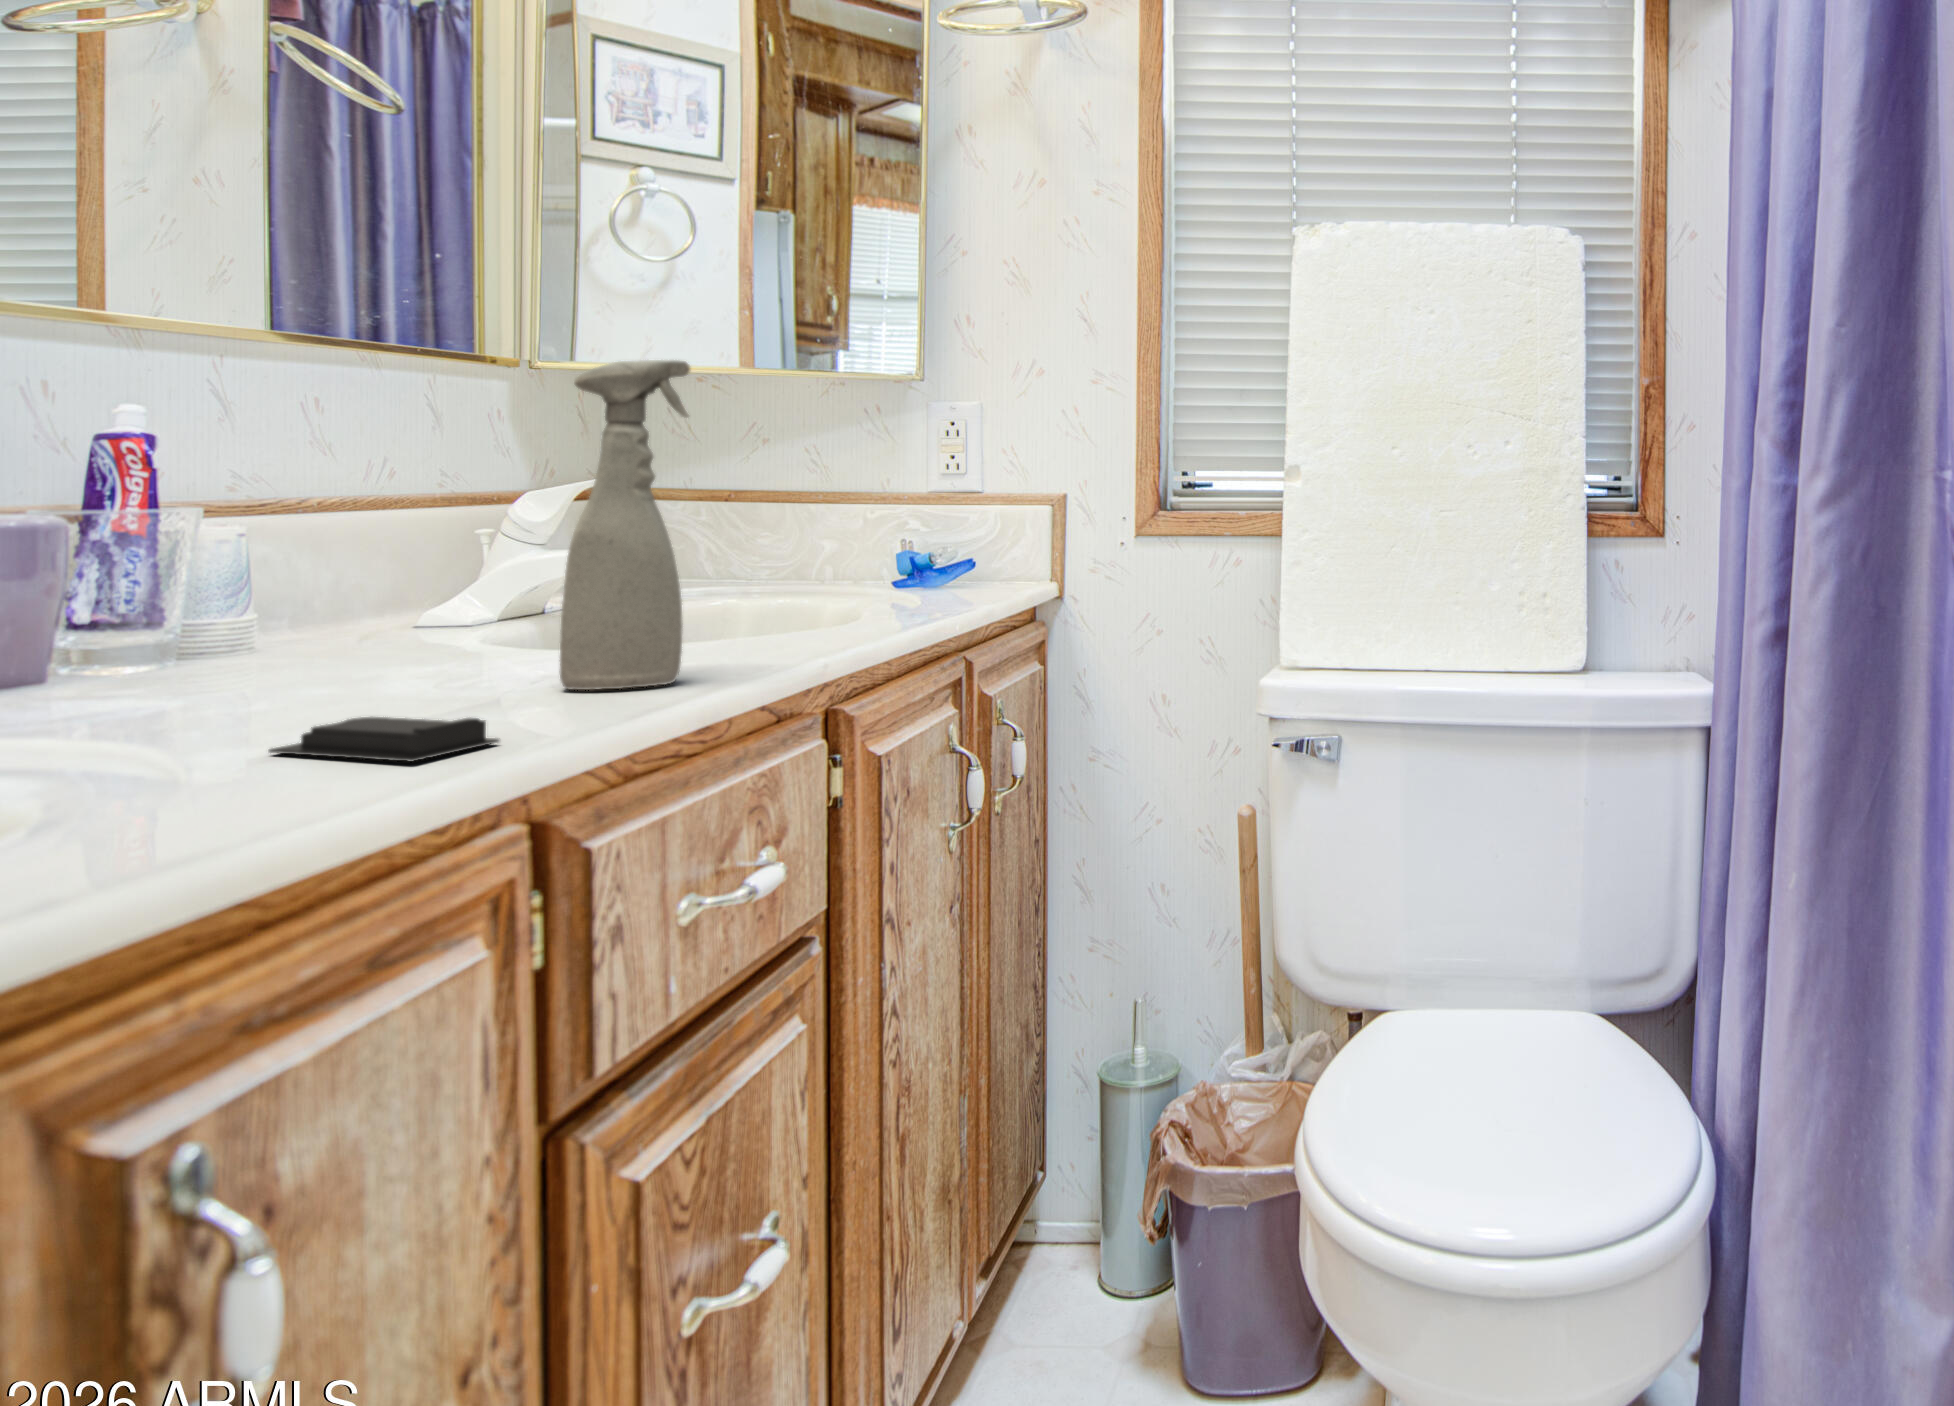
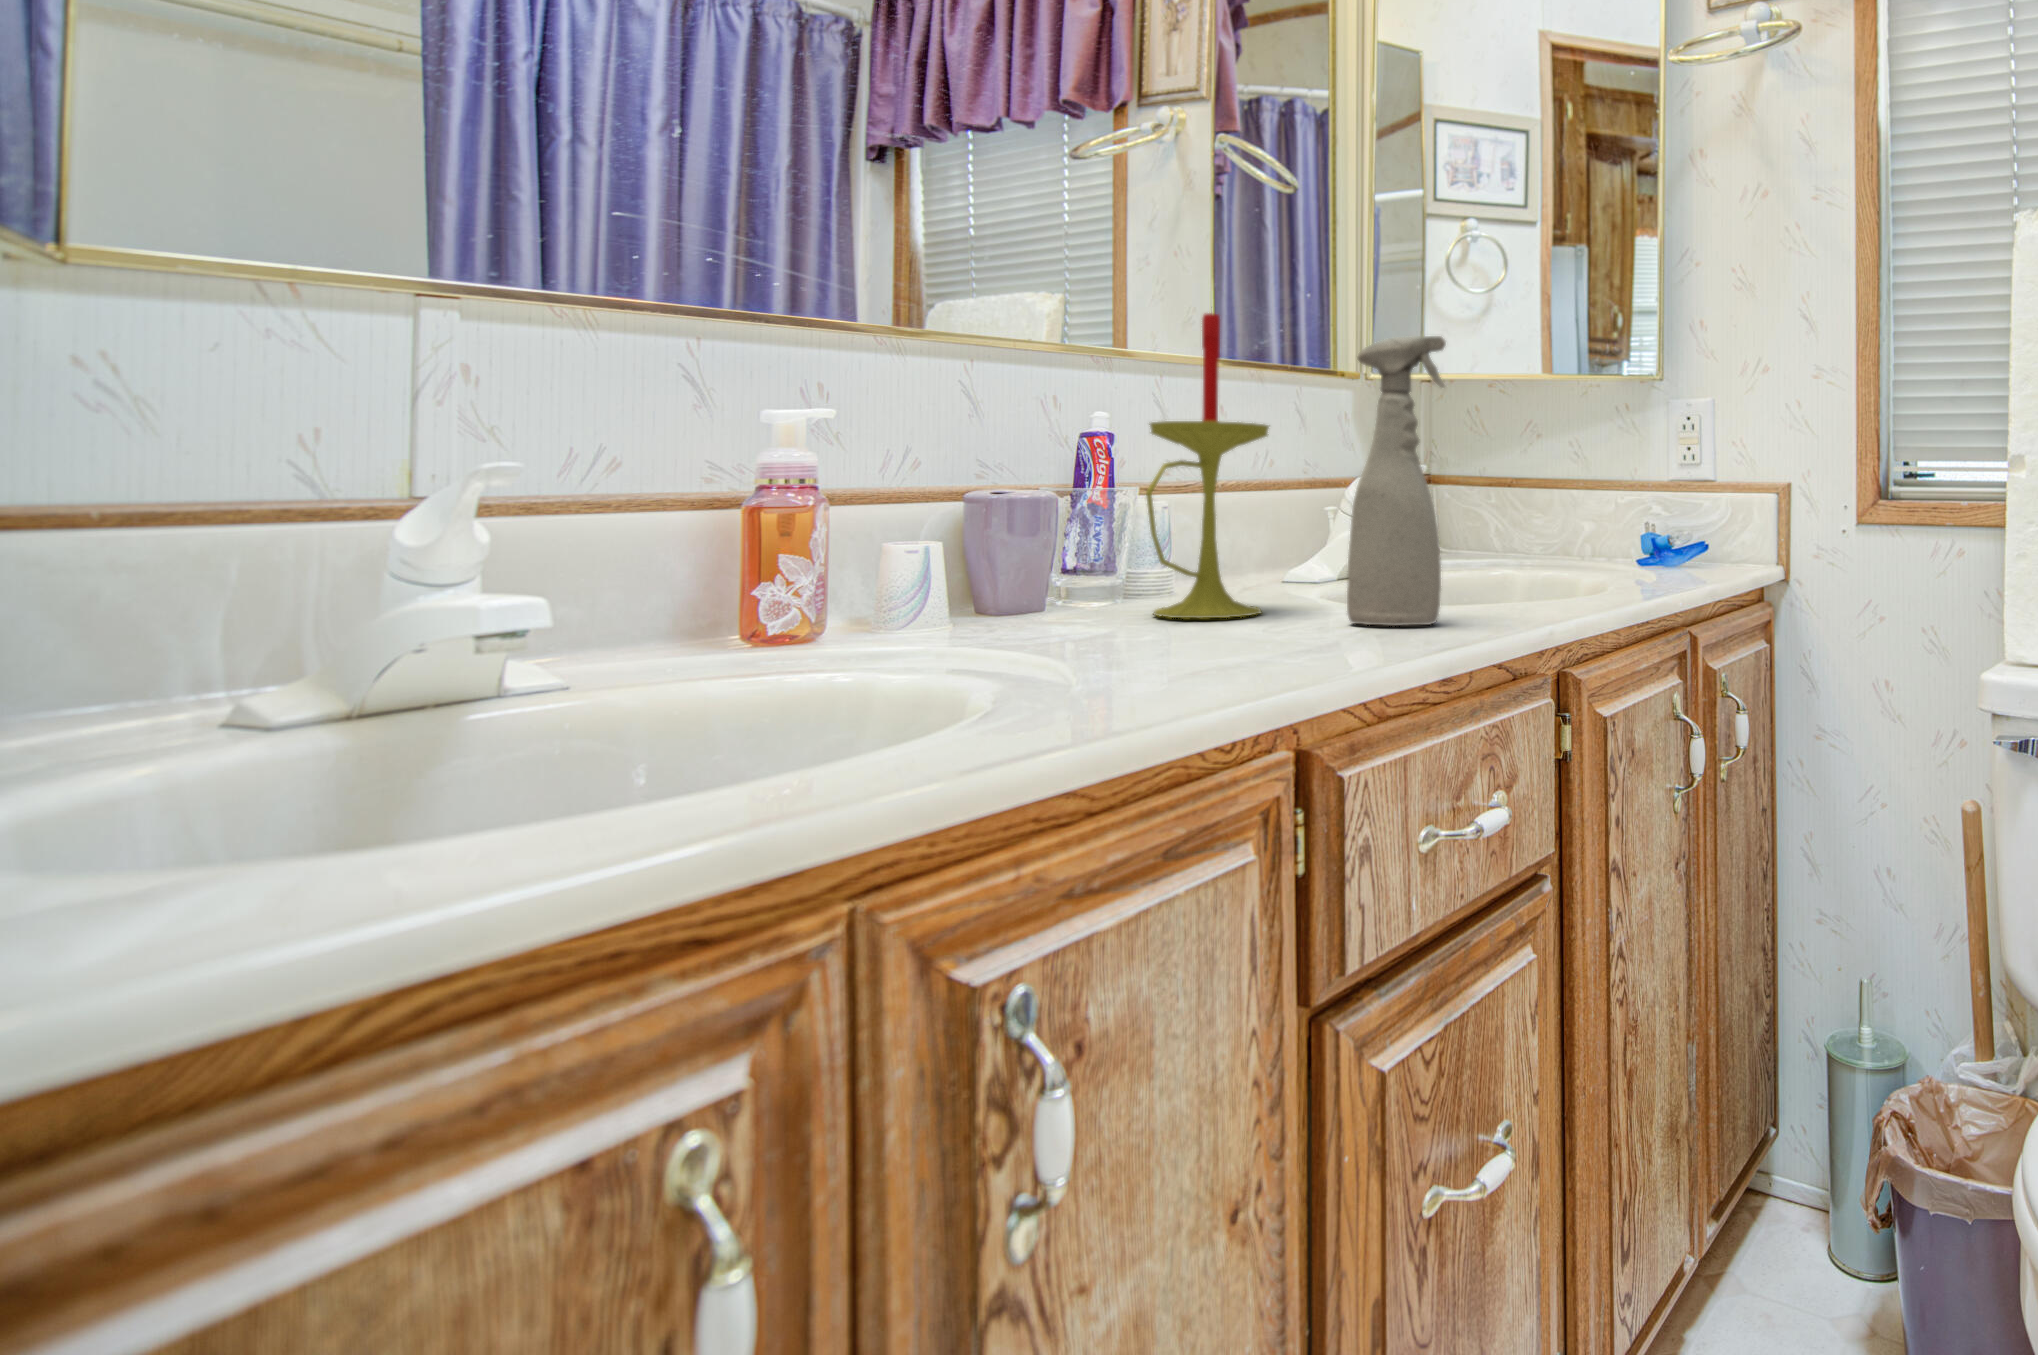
candle: none [252,307,440,700] -> present [1146,313,1269,618]
soap bar: present [269,717,499,761] -> none [1120,629,1276,666]

